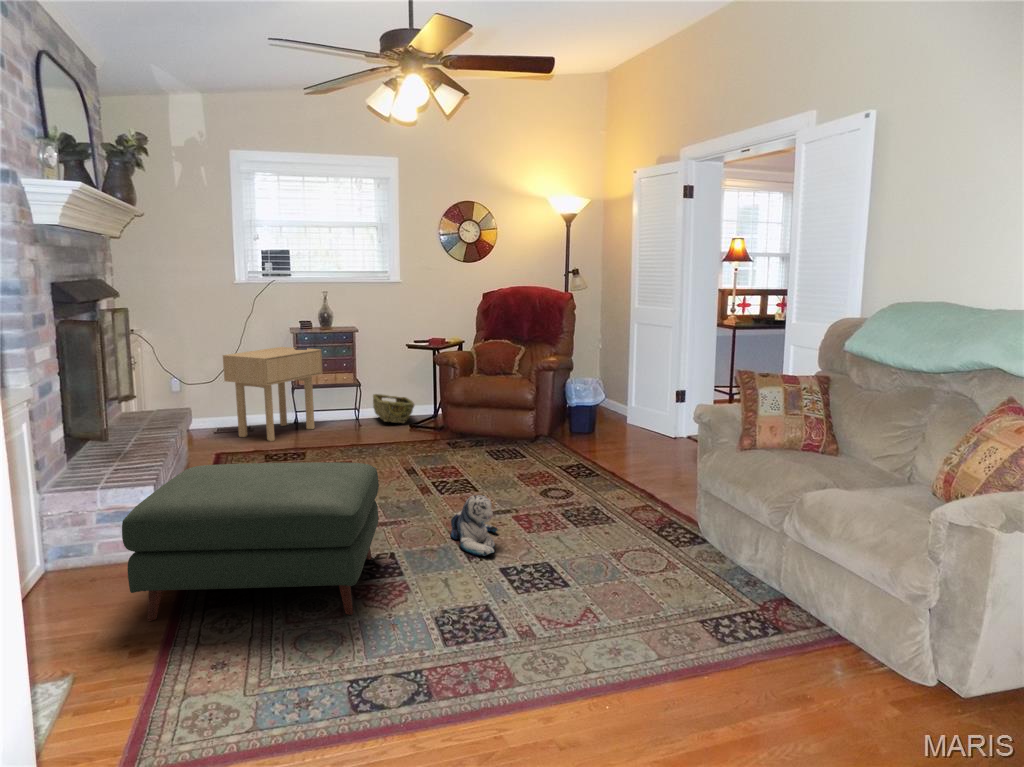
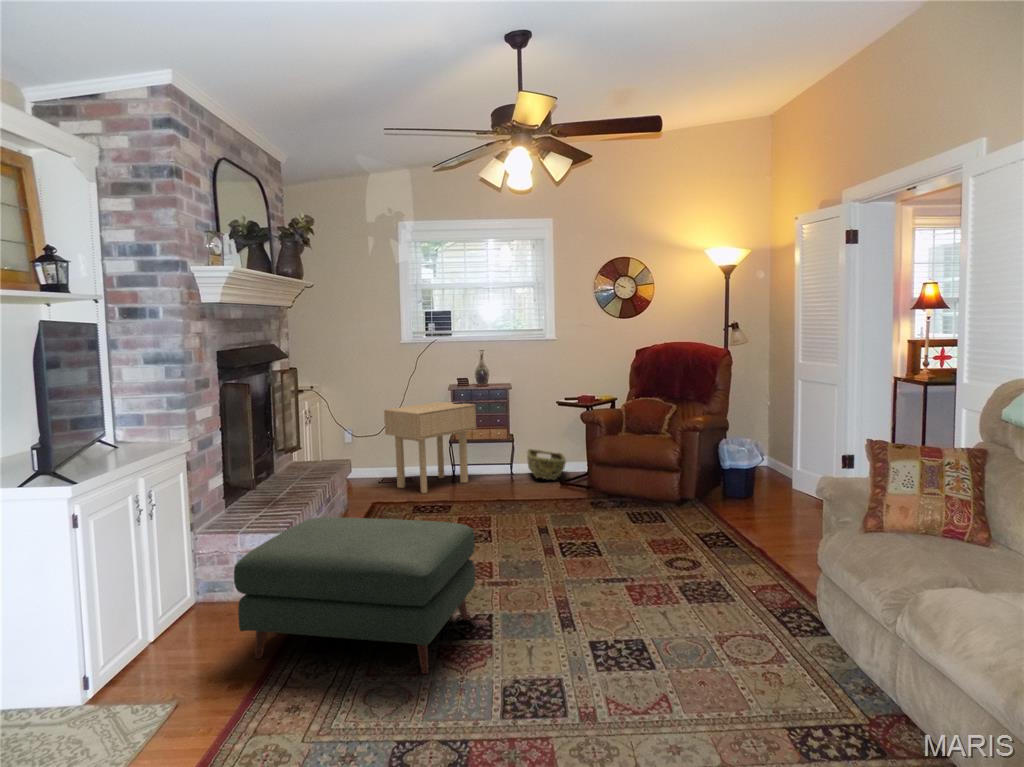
plush toy: present [450,495,498,556] -> none [552,562,603,628]

